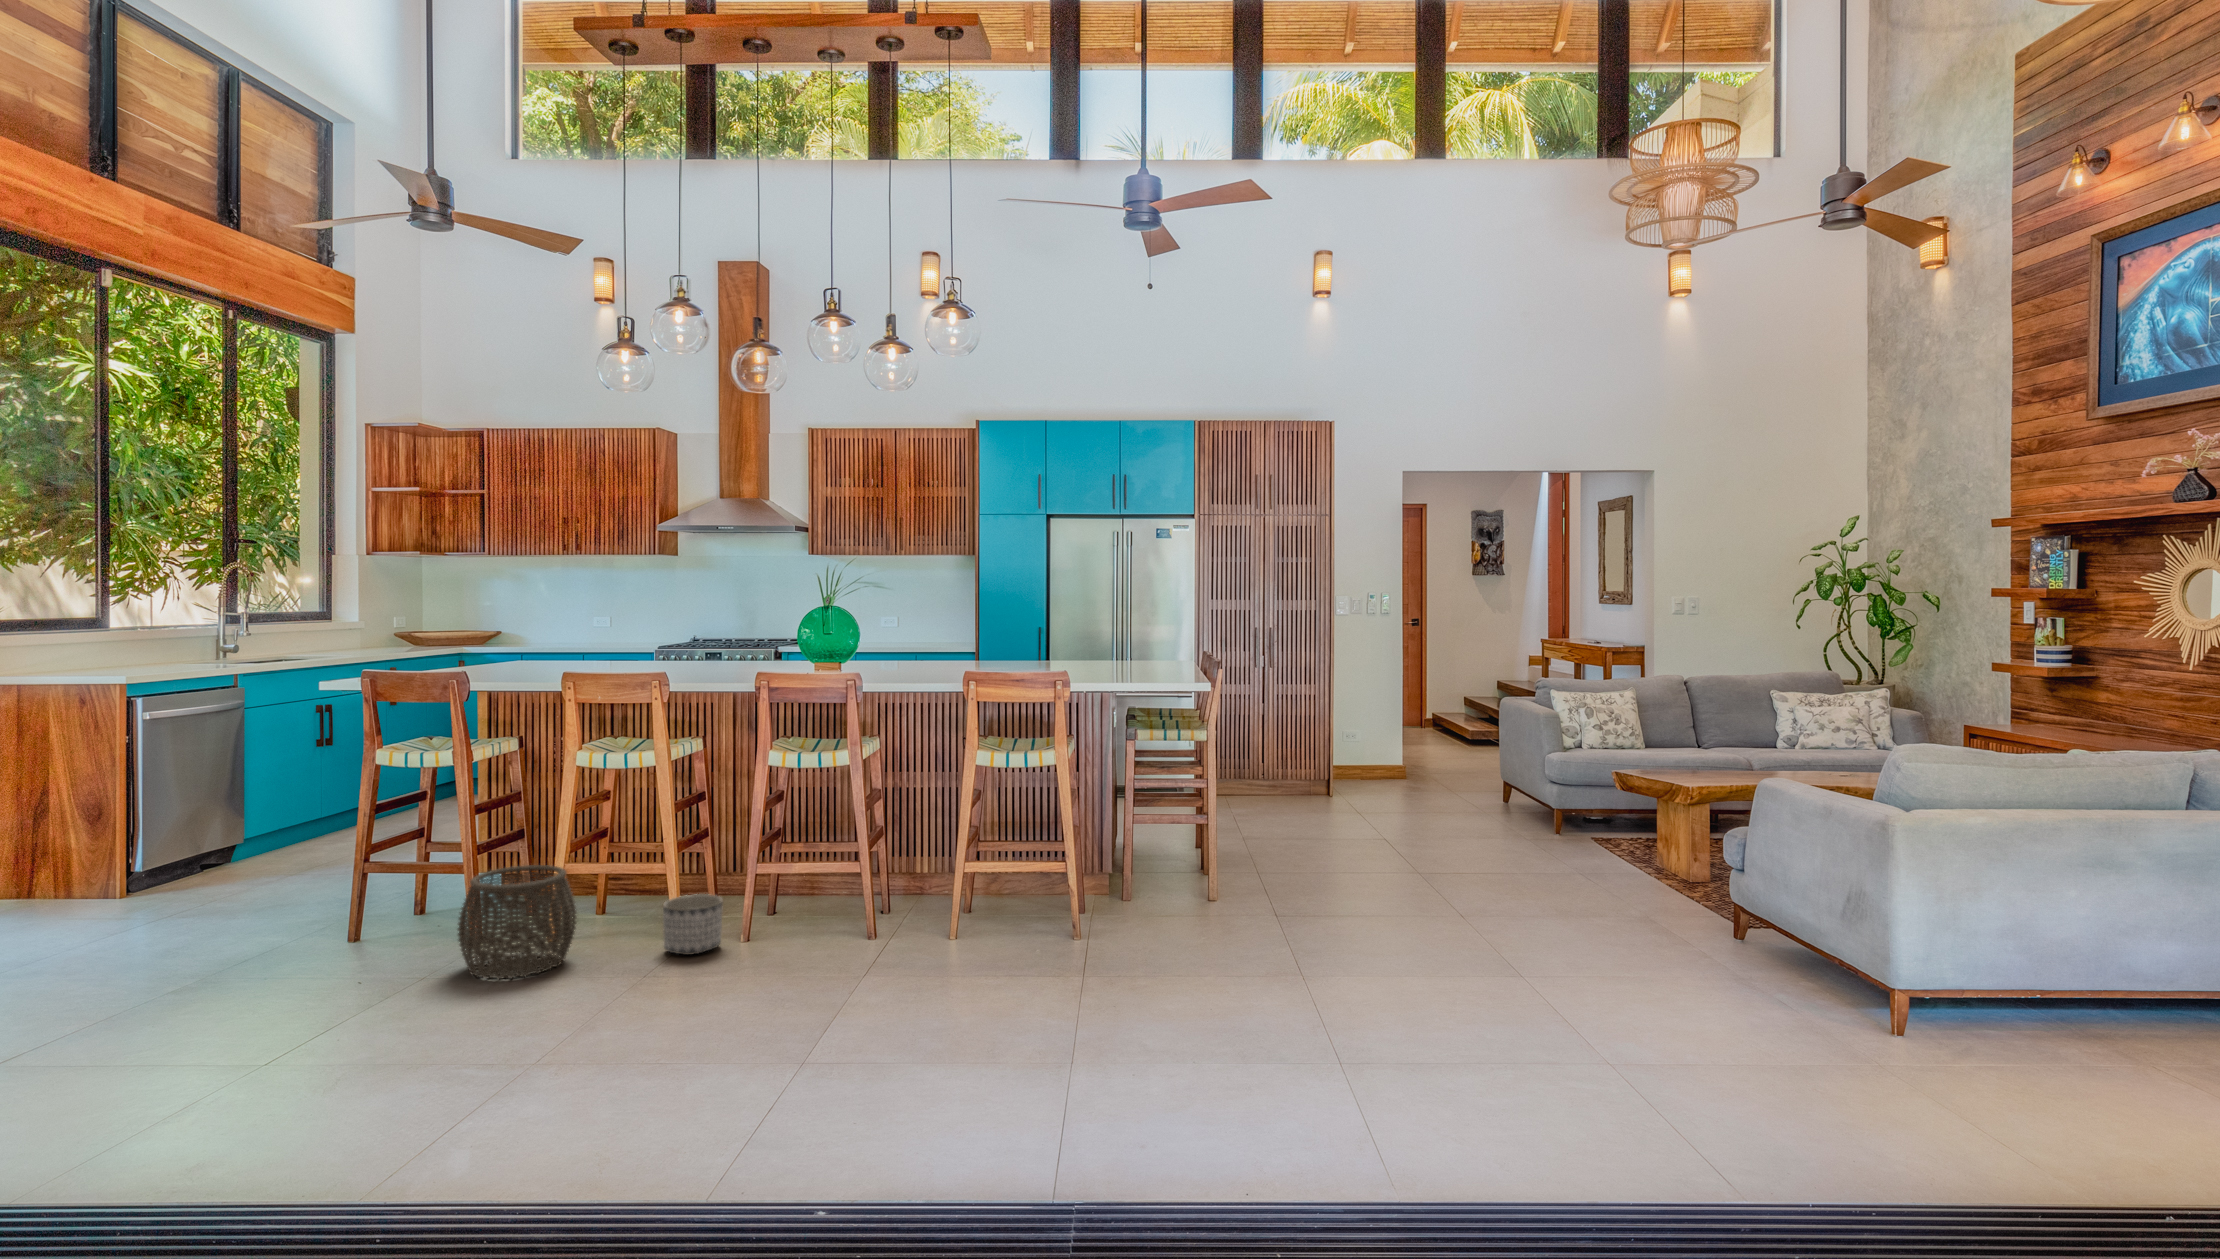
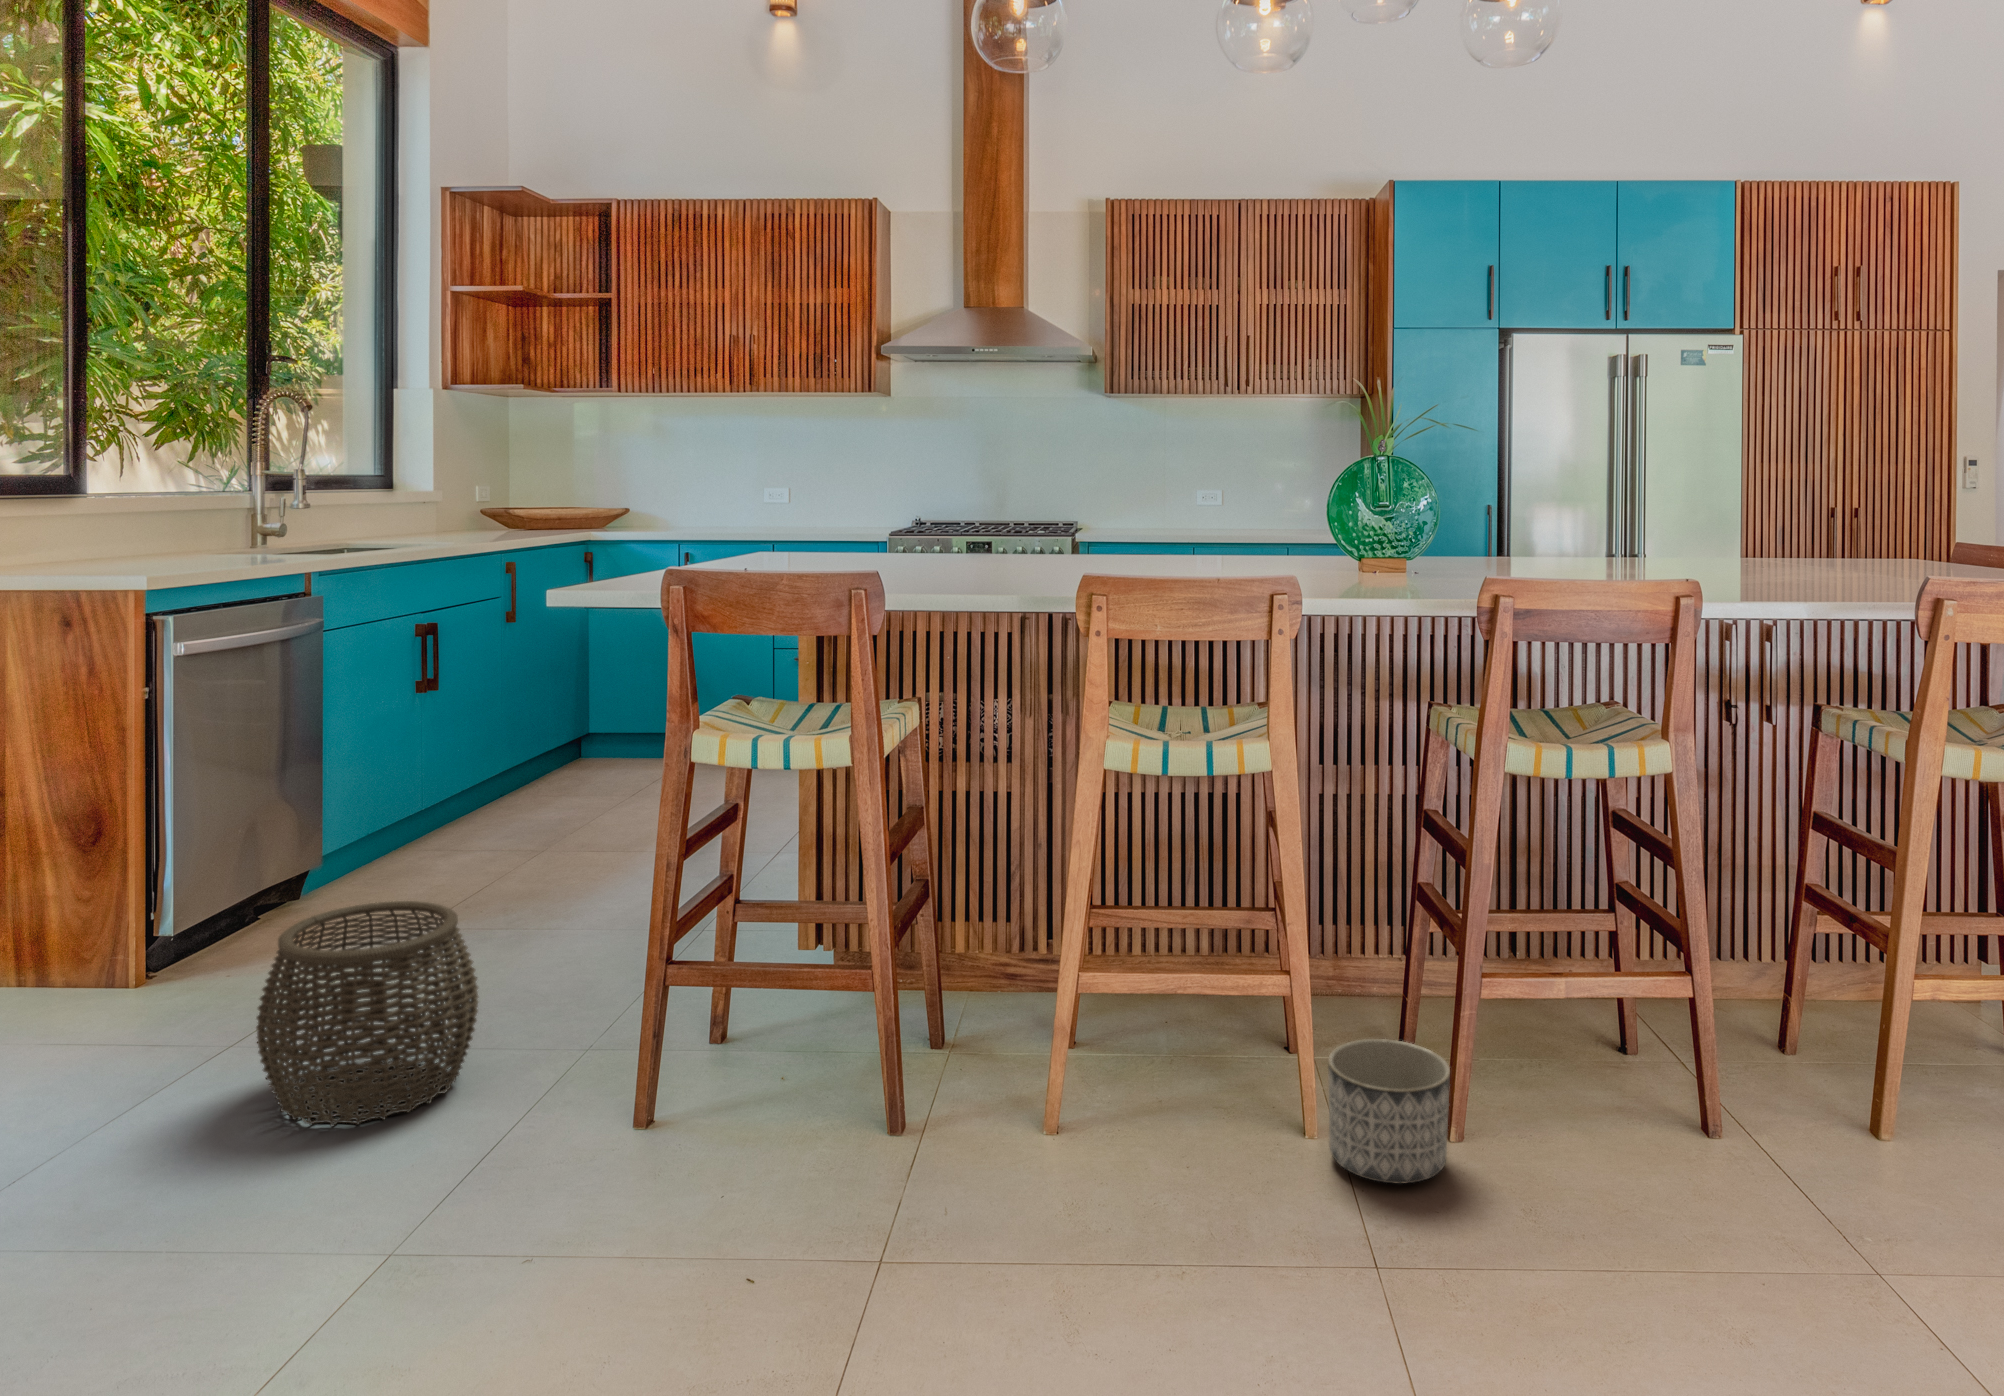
woven basket: present [458,865,577,979] -> present [256,901,478,1126]

